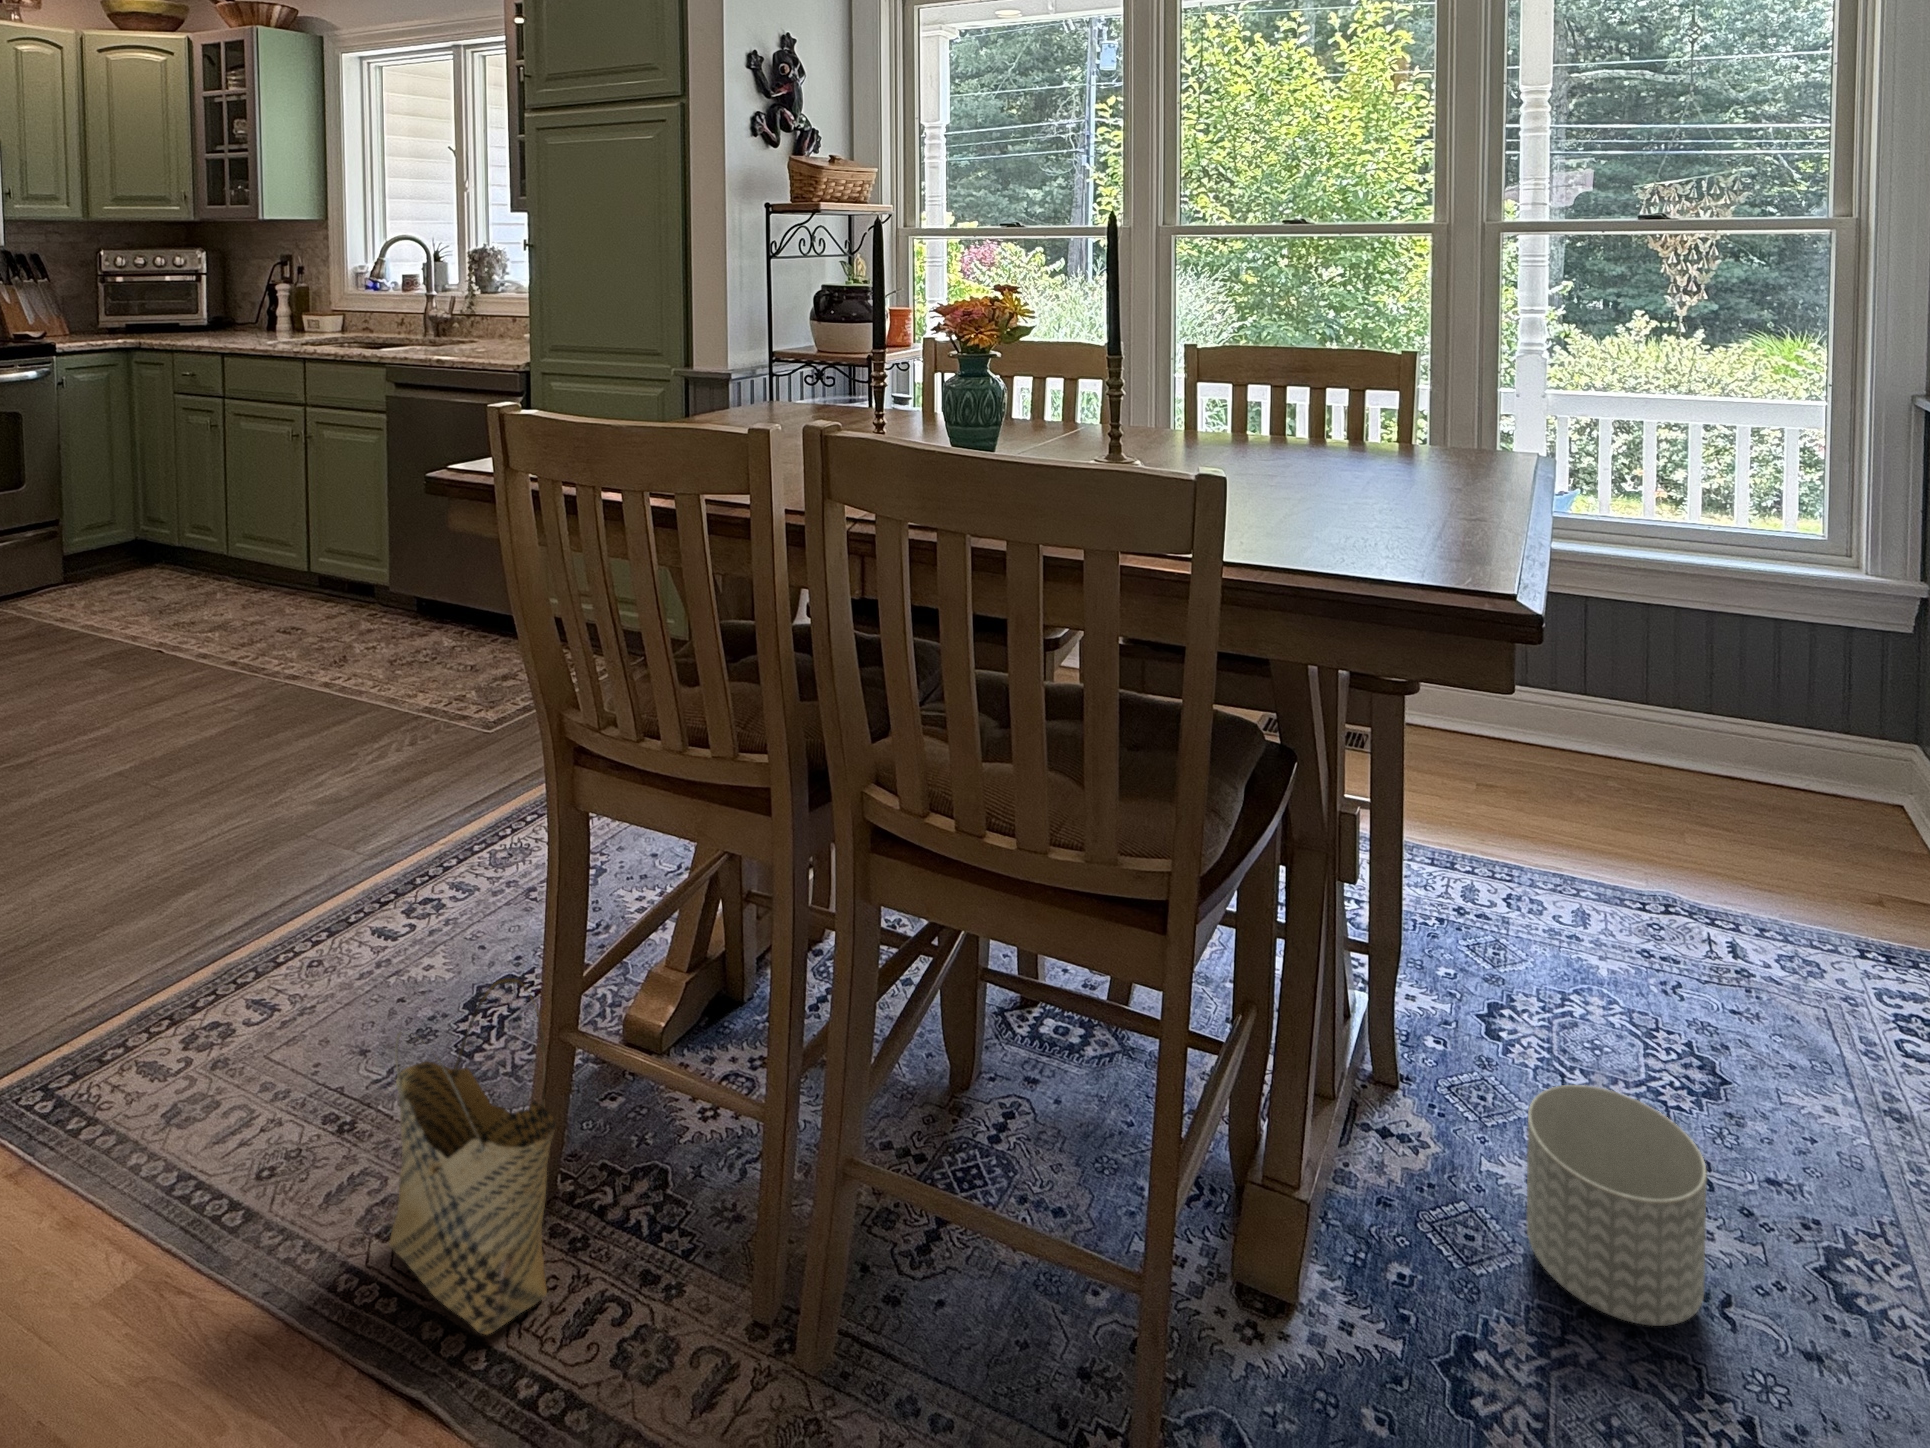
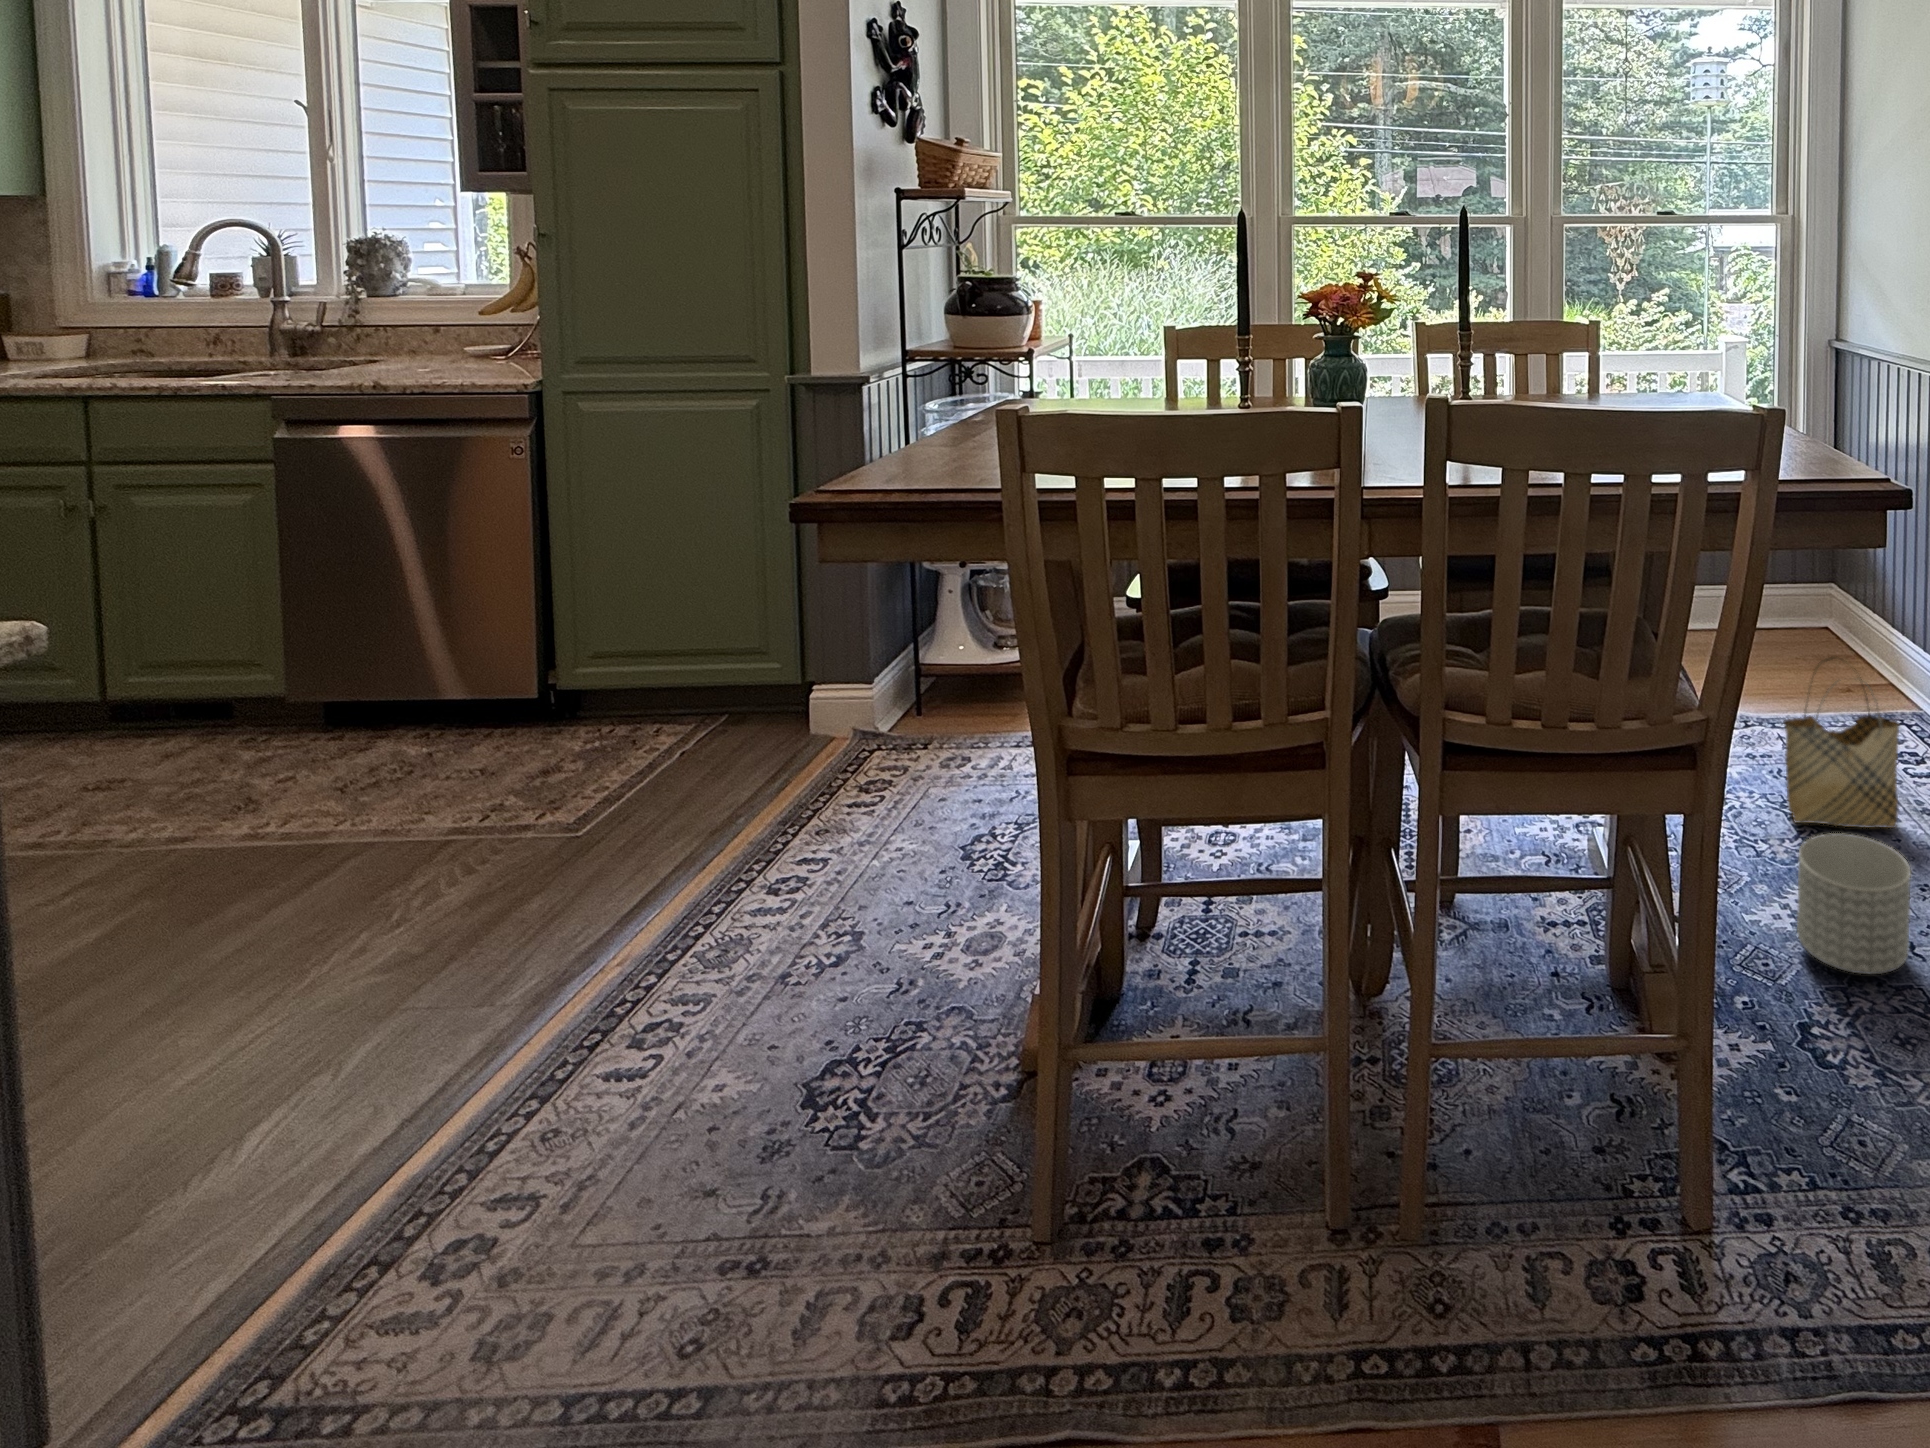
woven basket: present [389,978,555,1334] -> present [1784,657,1899,828]

